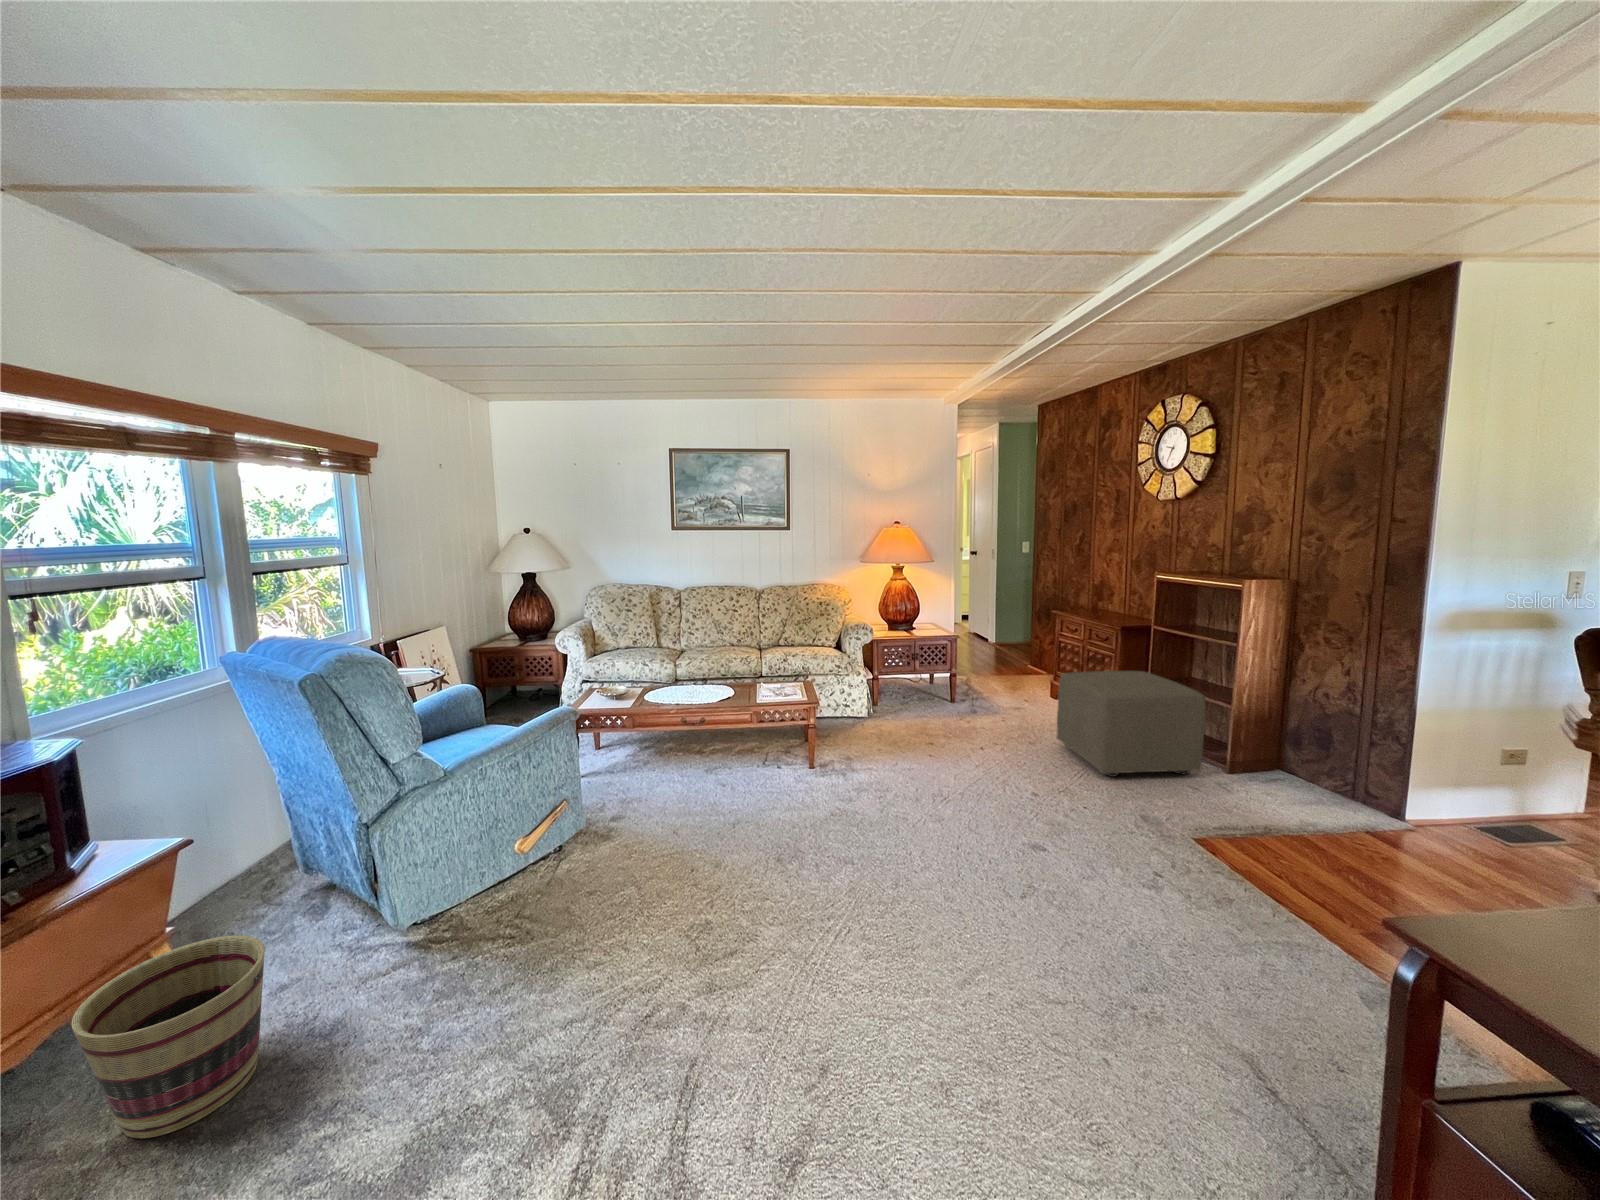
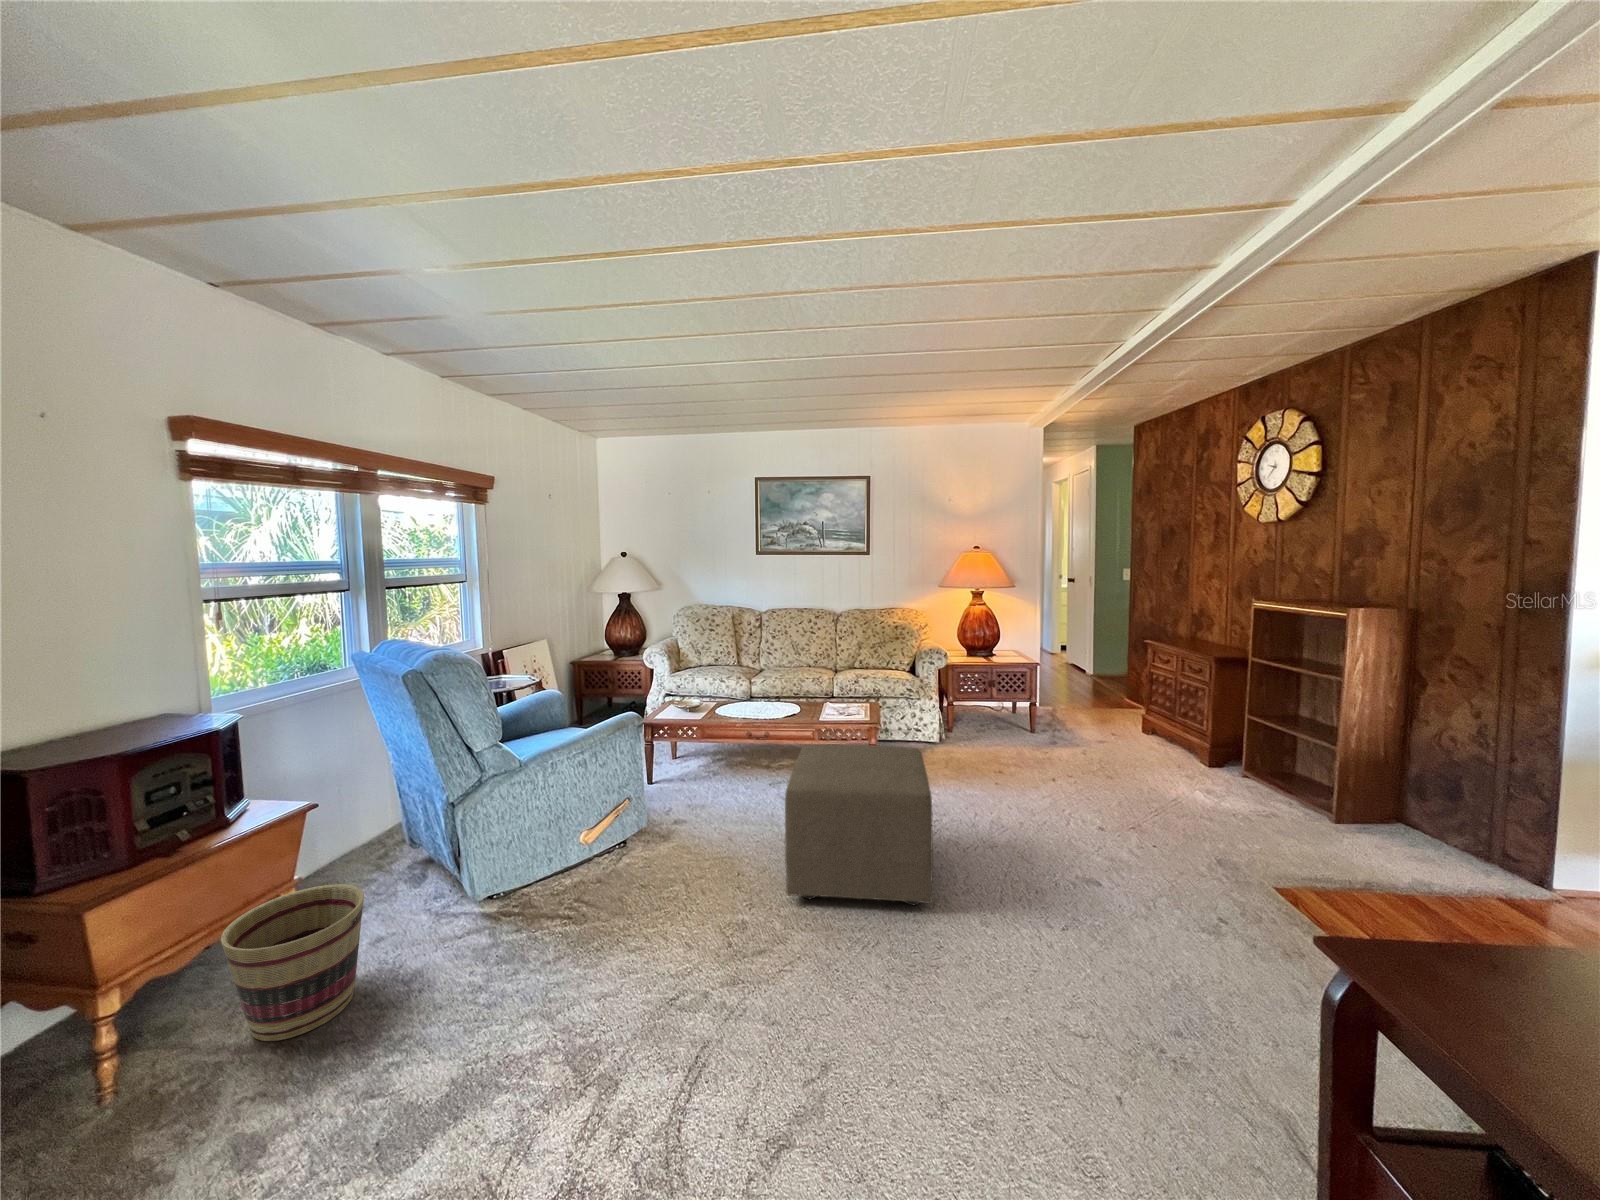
ottoman: present [1057,671,1206,777] -> present [785,745,933,905]

